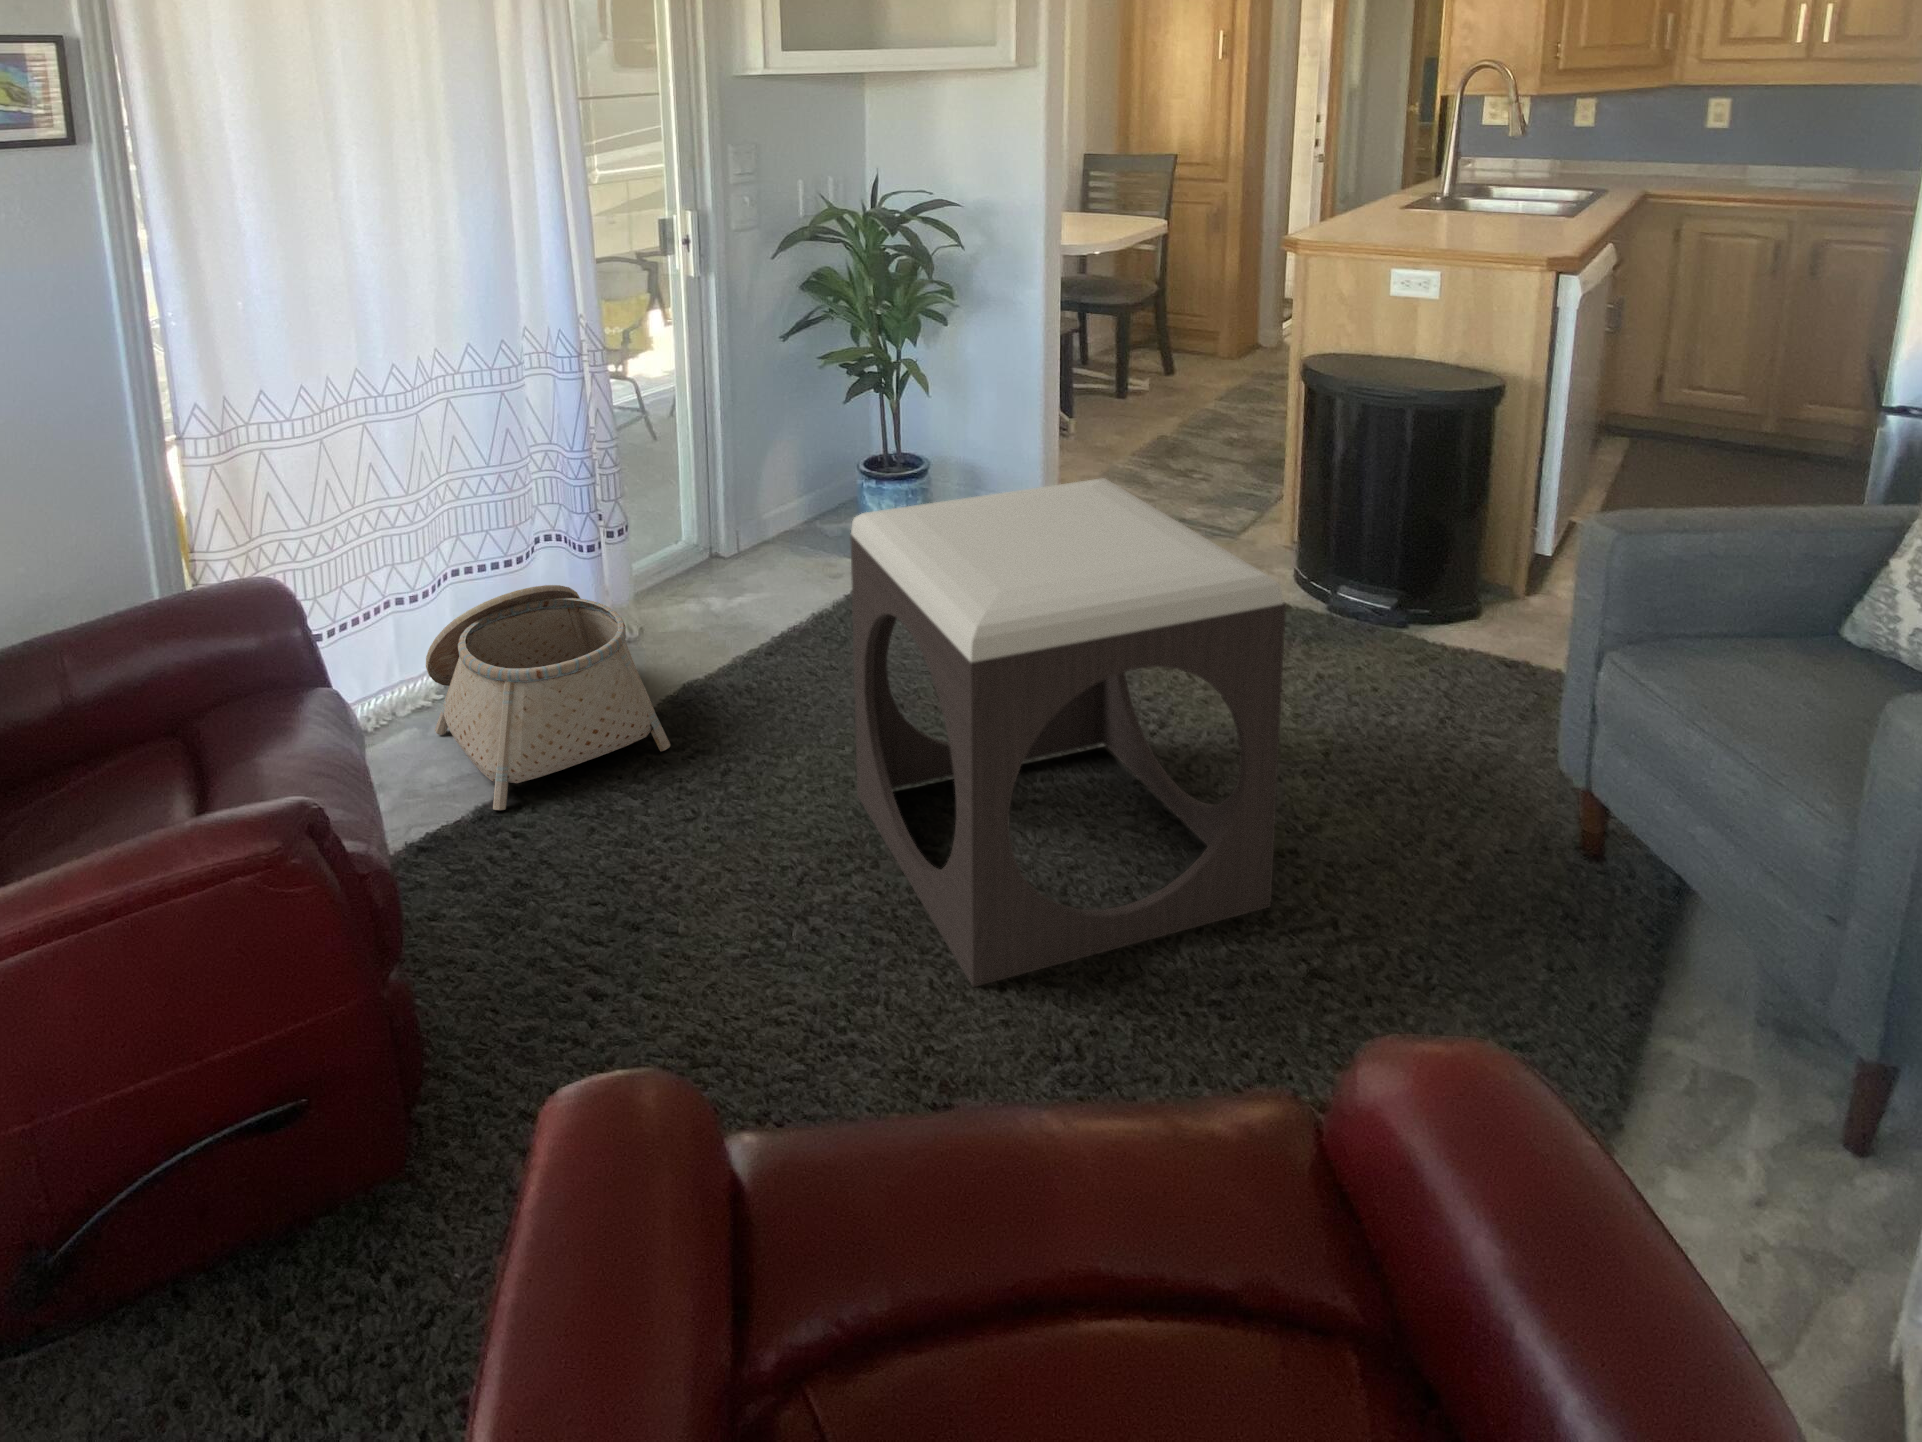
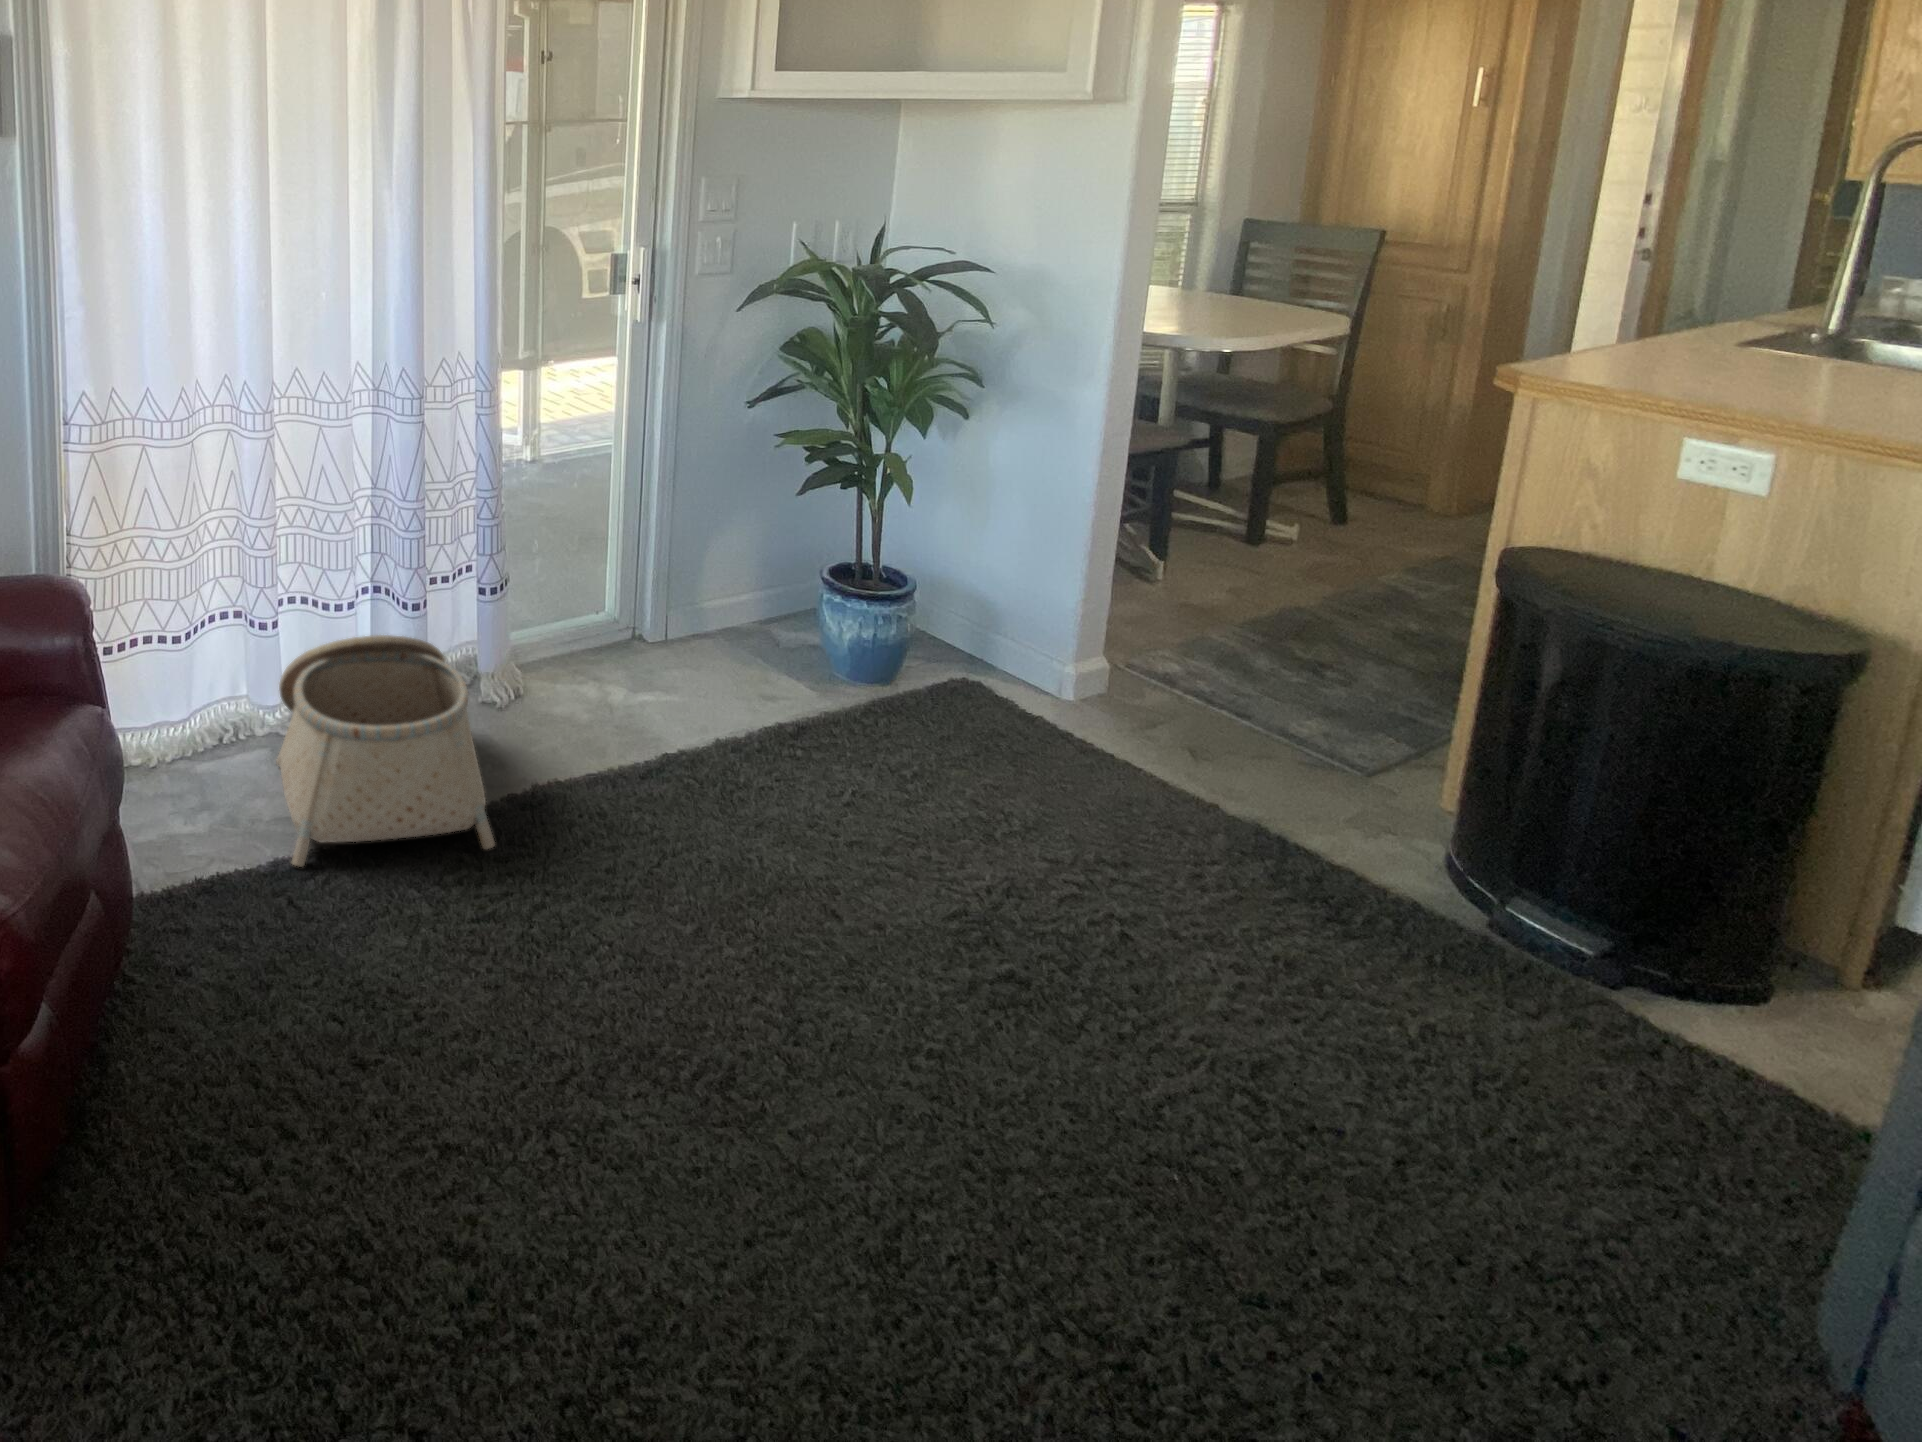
footstool: present [850,478,1286,987] -> none [675,638,1238,1318]

